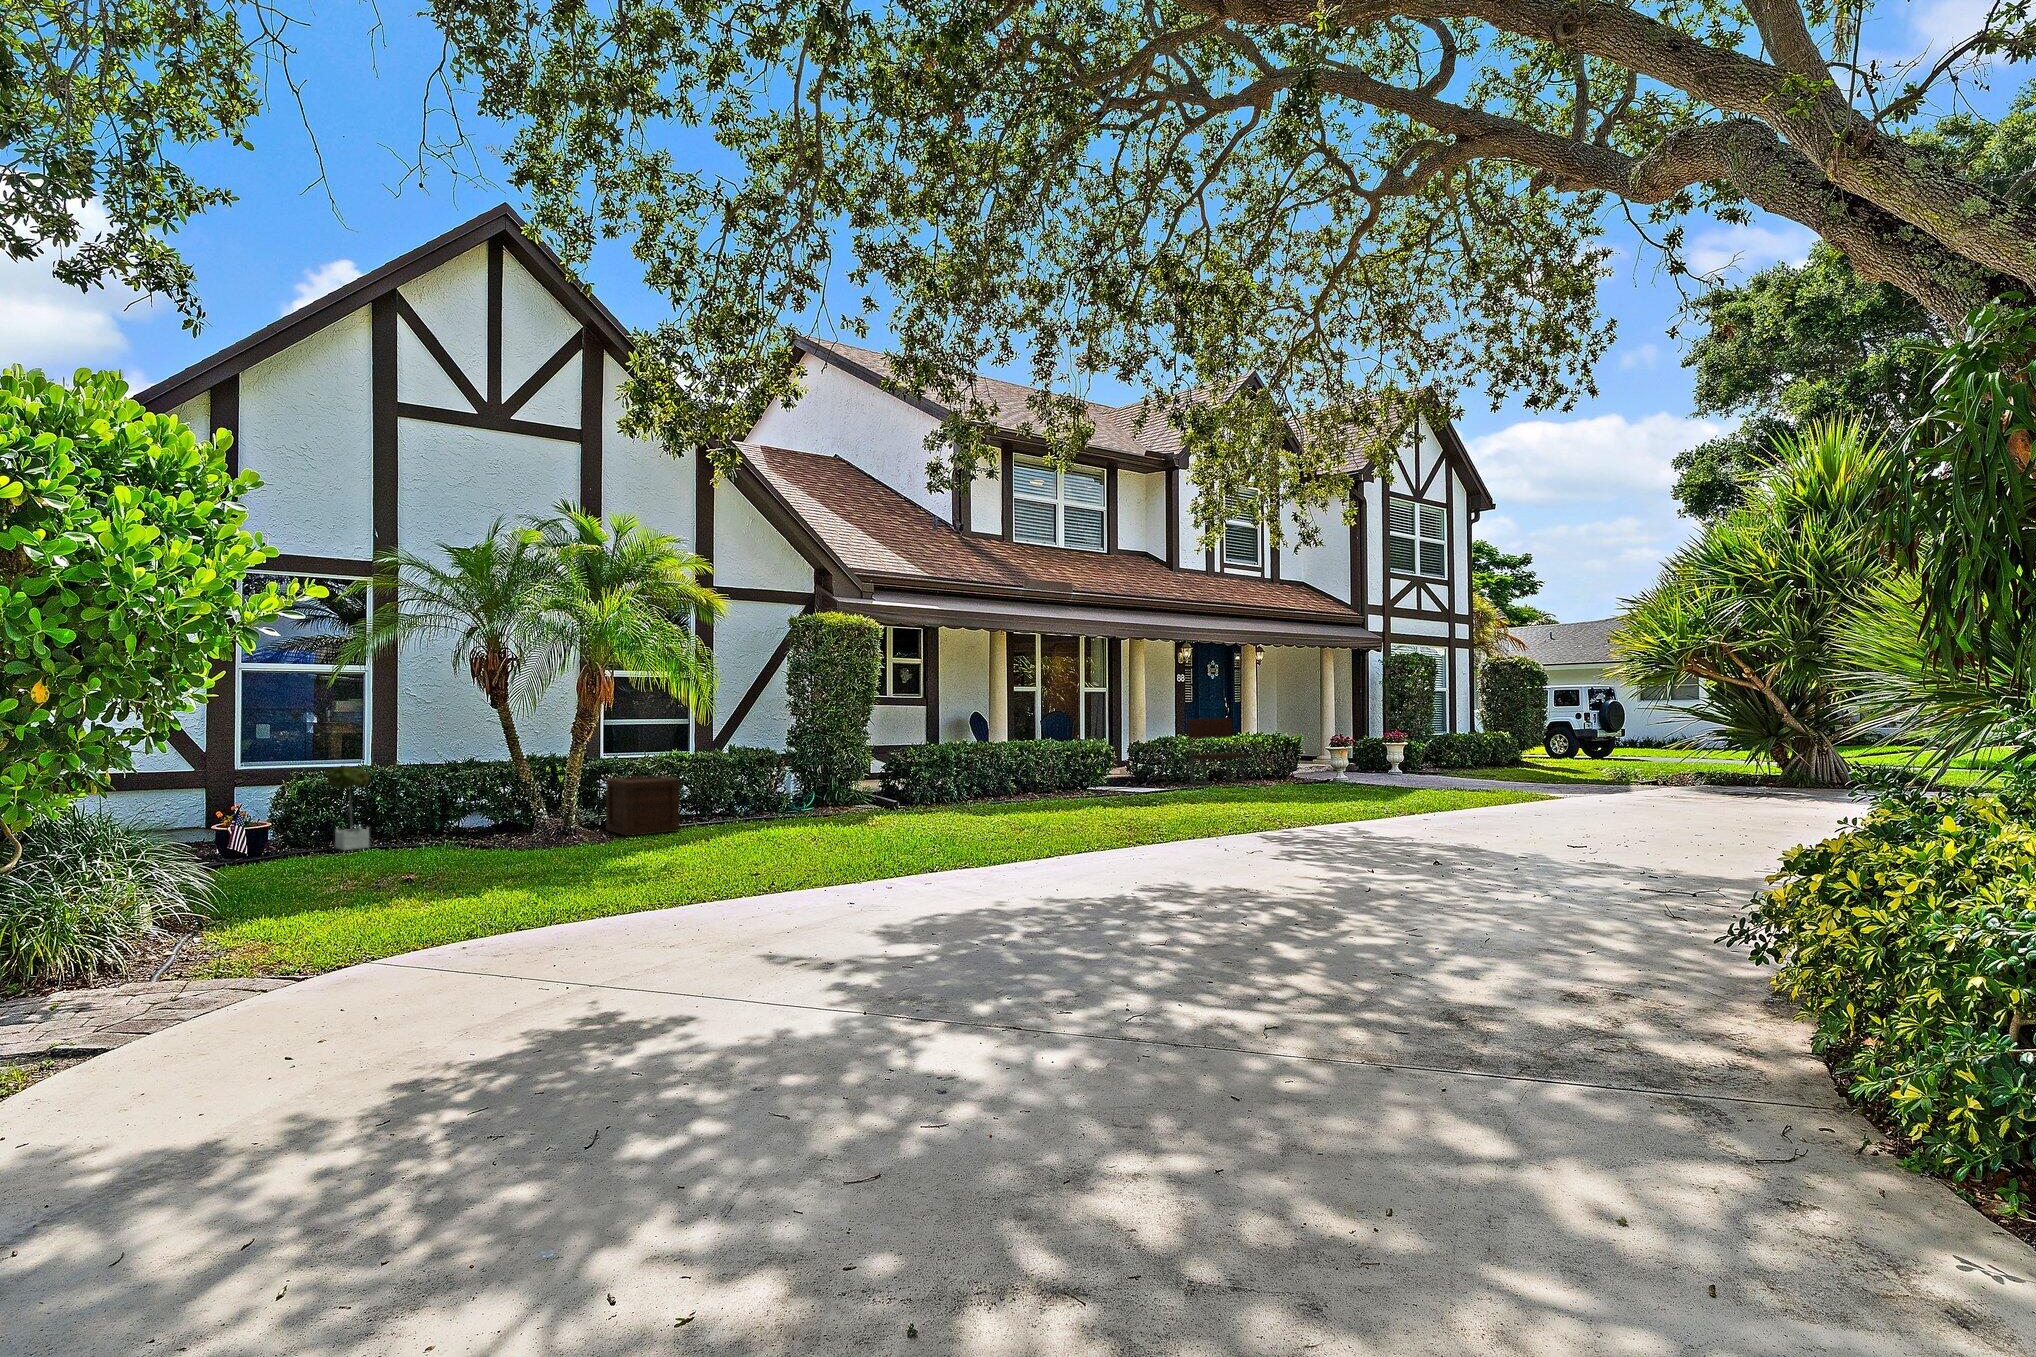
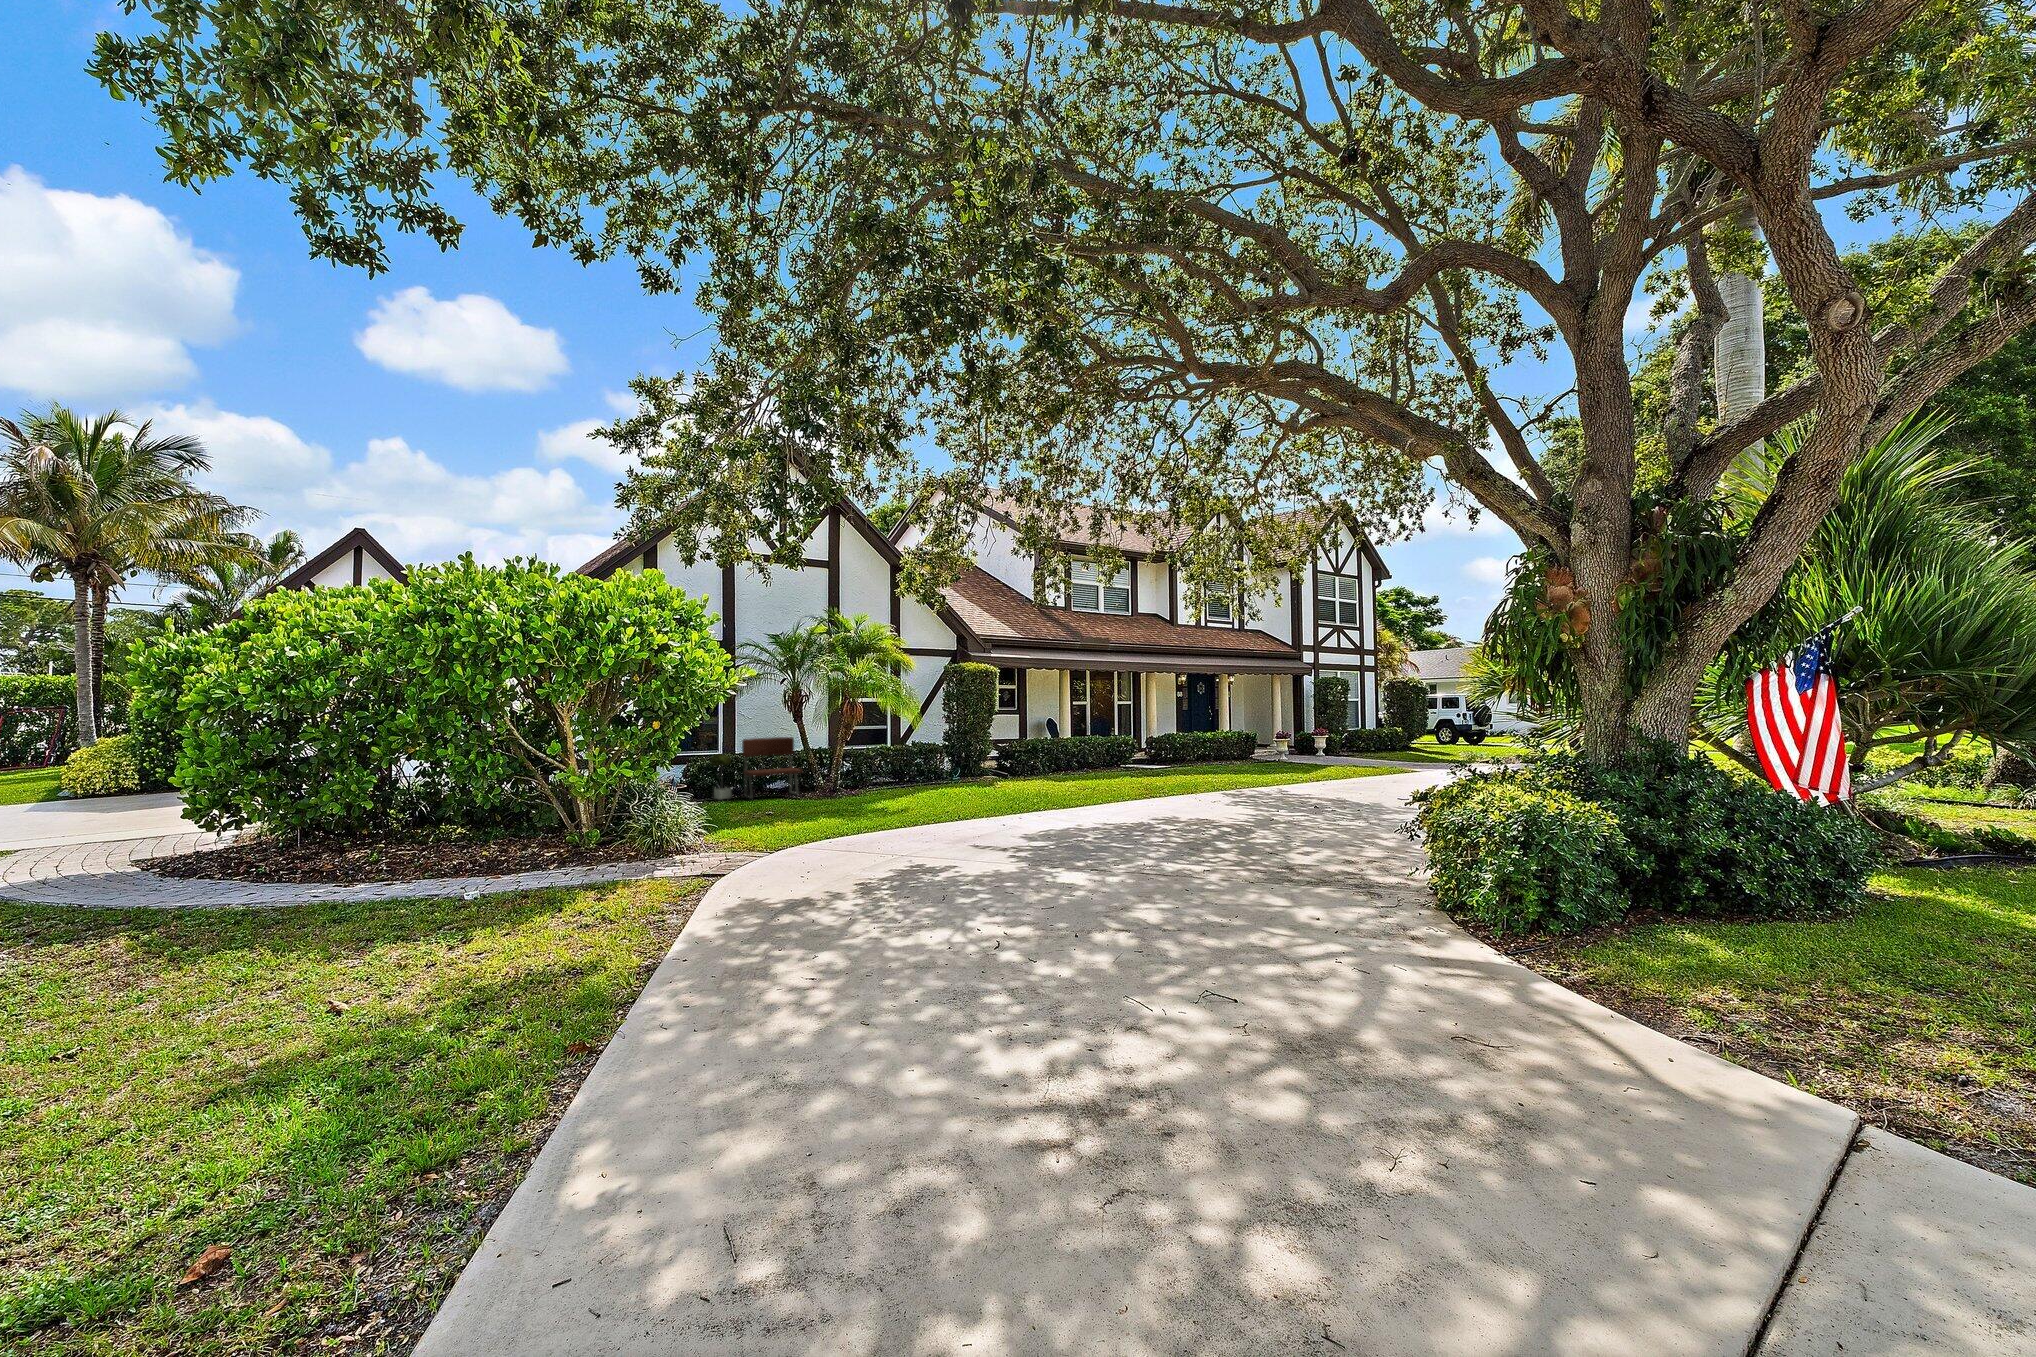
bench: present [1187,718,1252,785] -> present [742,737,802,799]
wooden crate: present [606,775,680,836] -> none [850,758,891,793]

